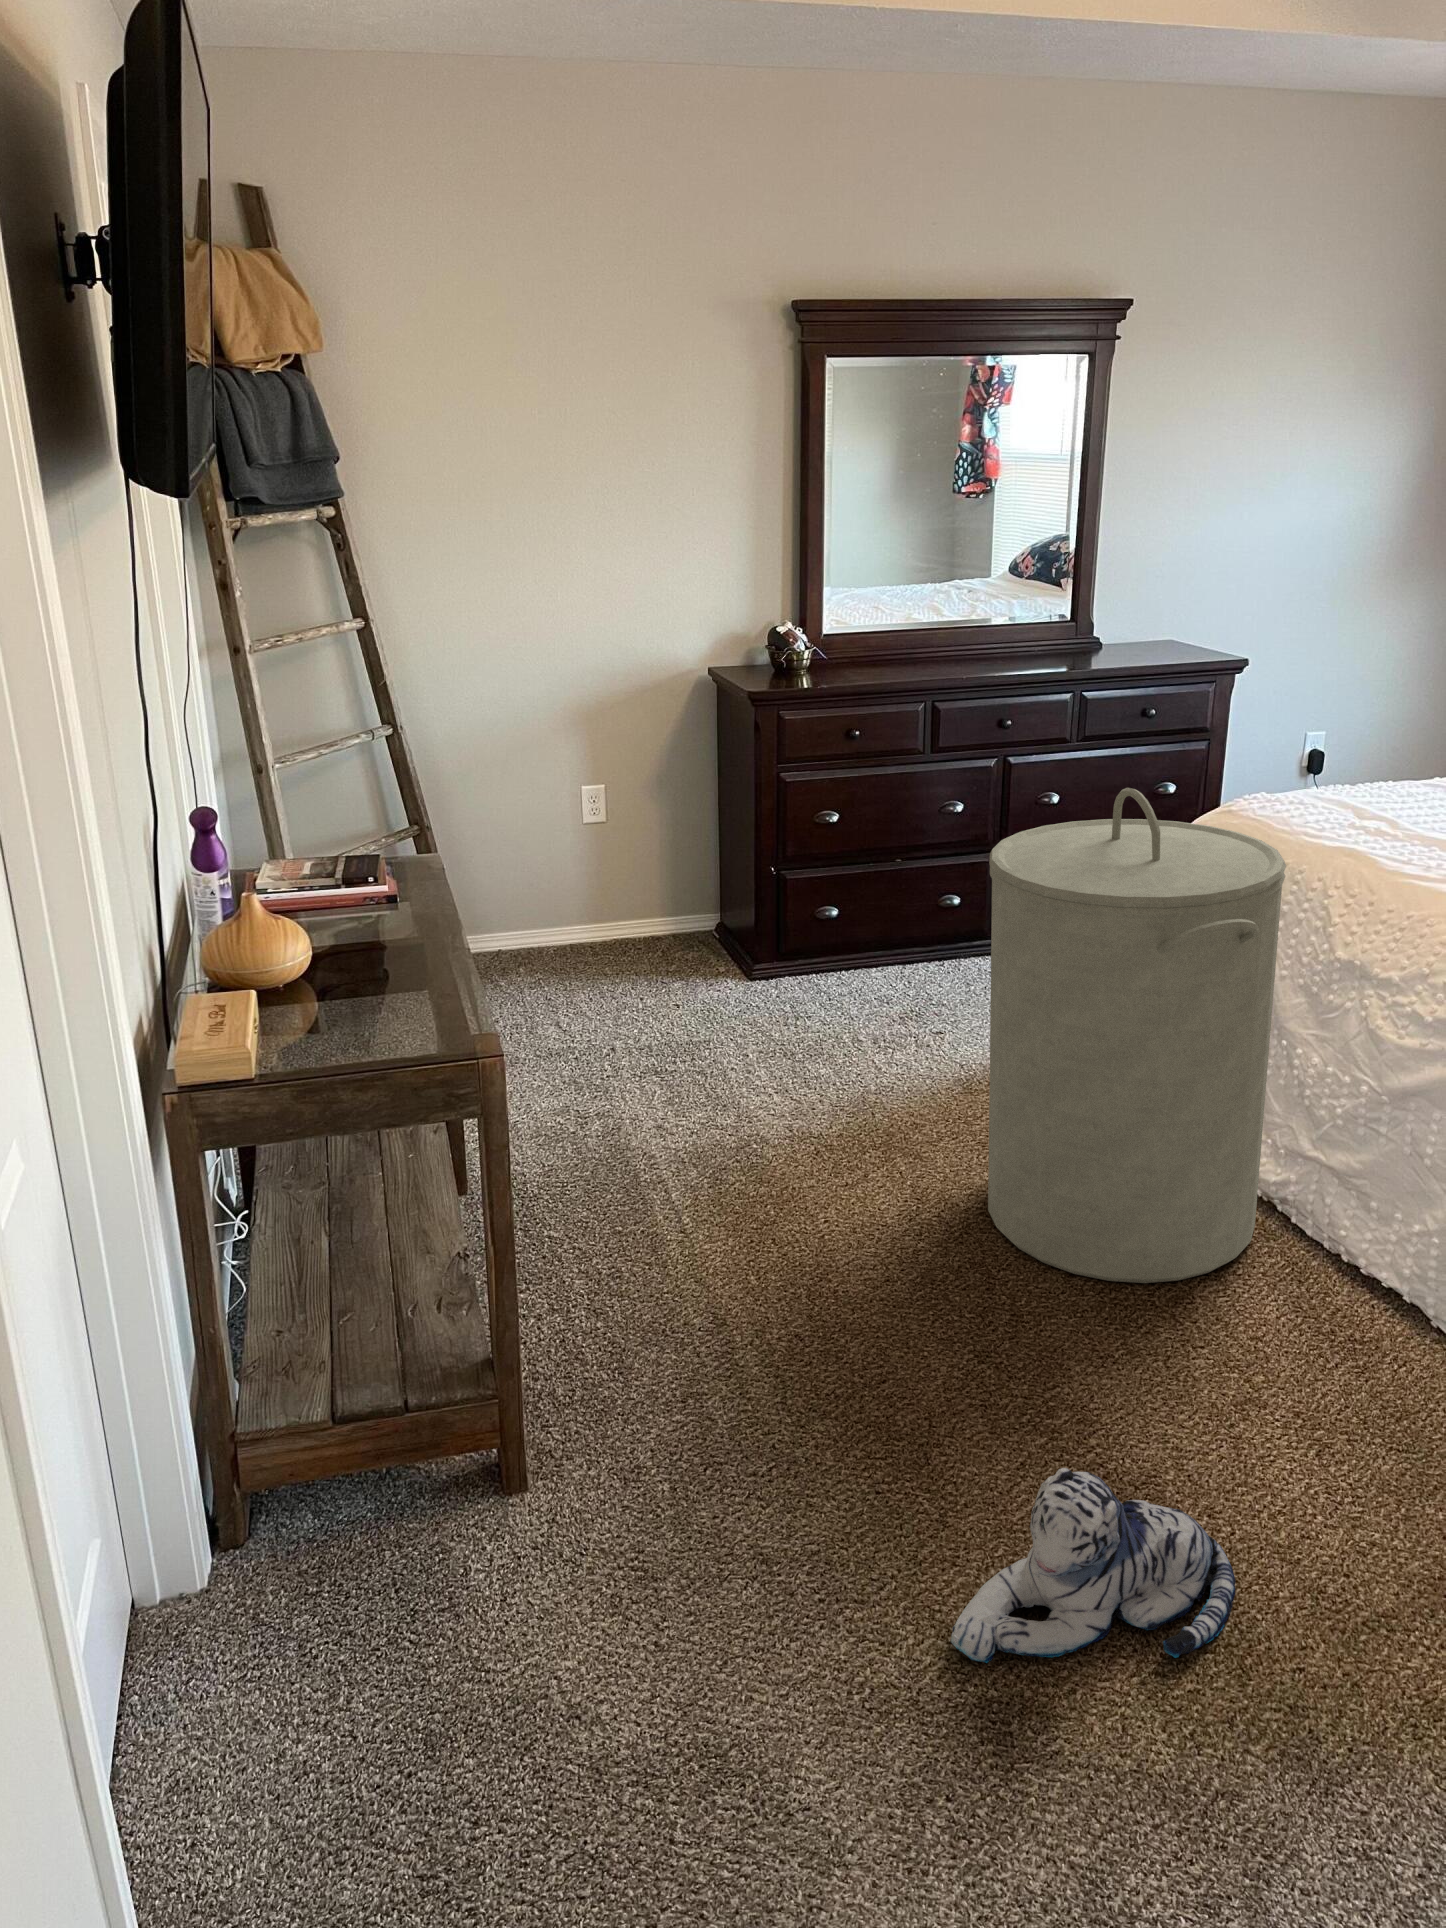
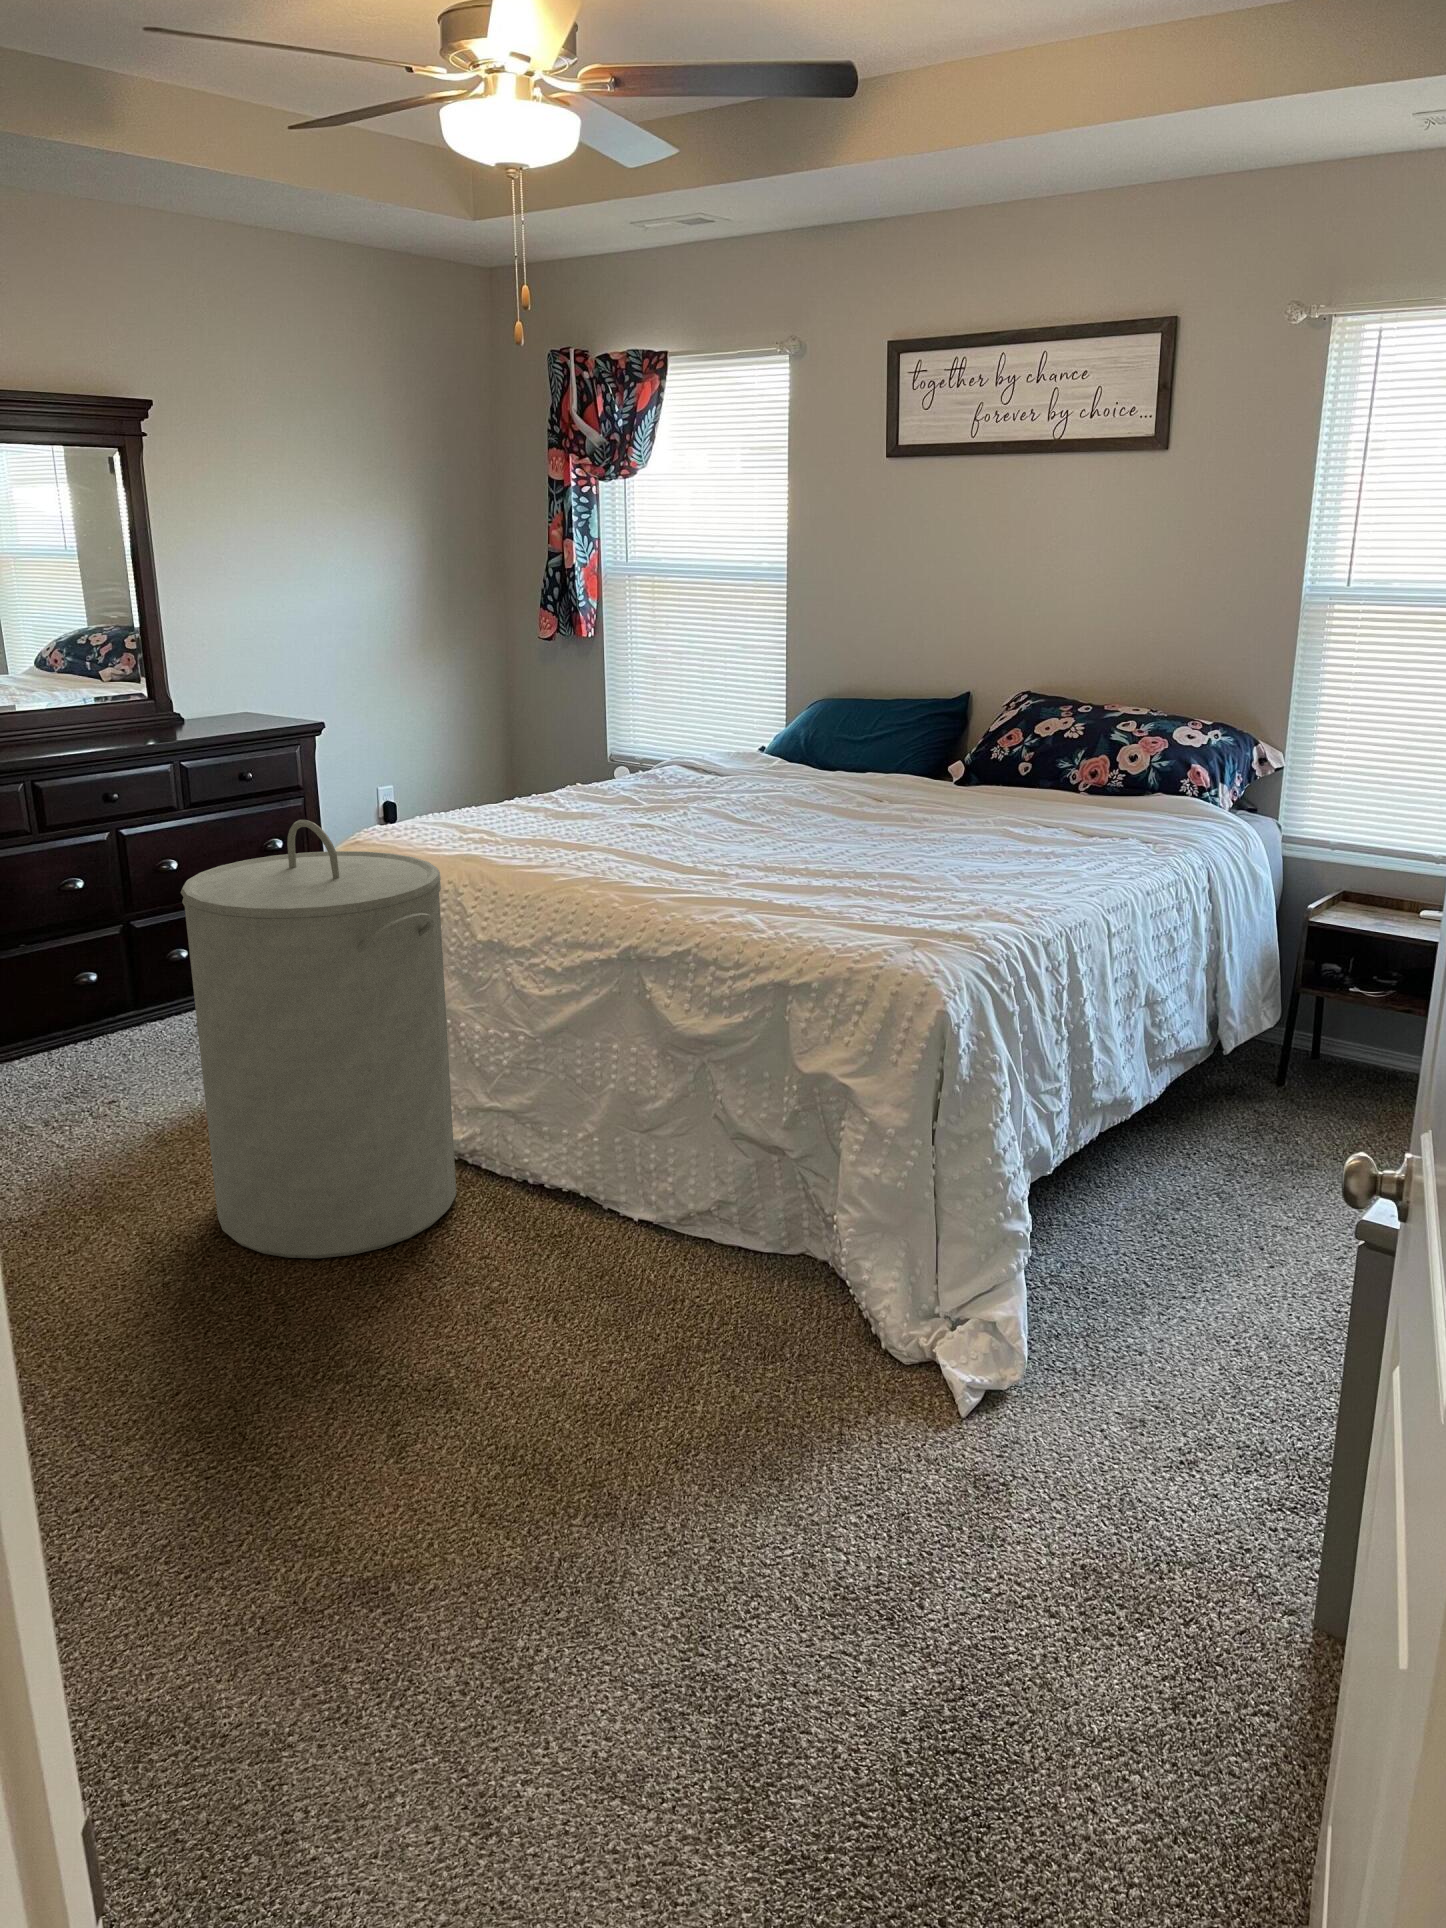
plush toy: present [951,1468,1236,1663] -> none [319,1365,530,1557]

